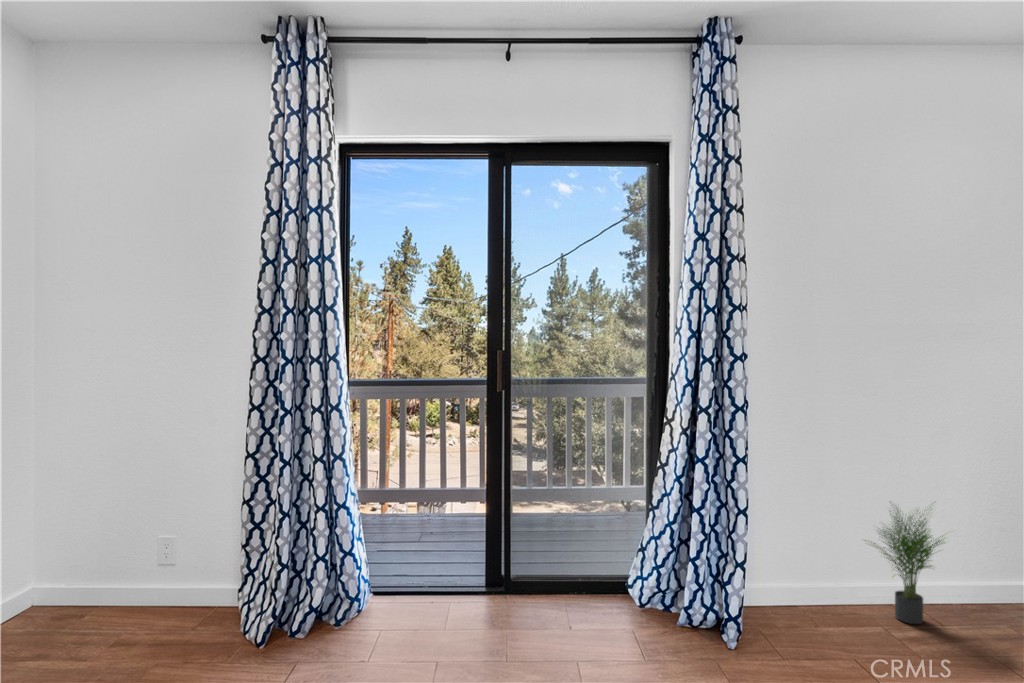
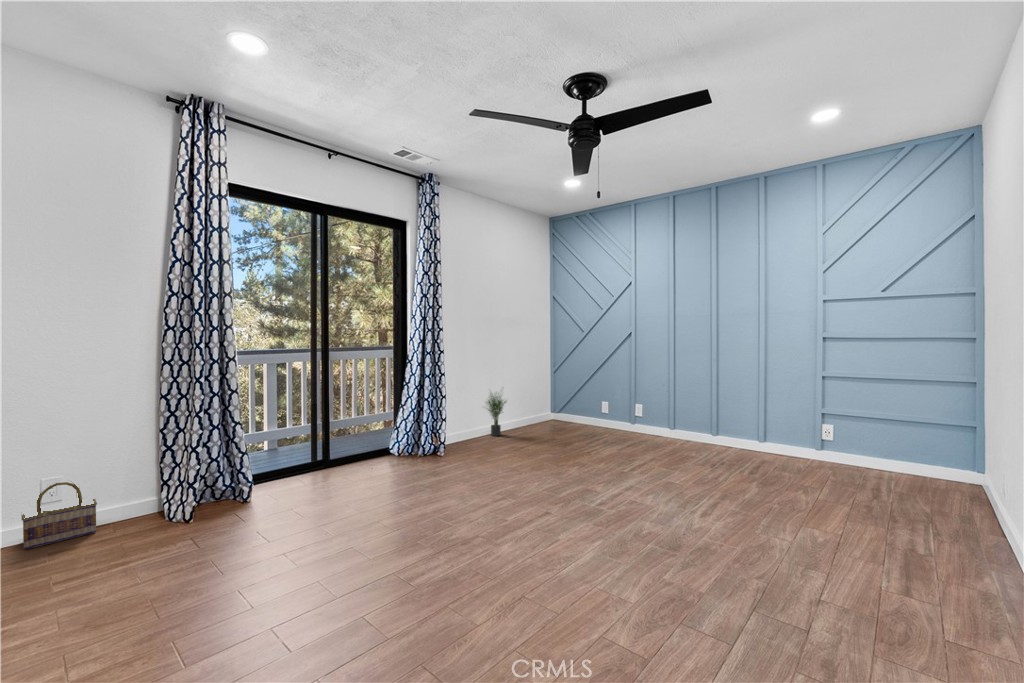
basket: none [117,538,199,622] -> present [22,482,97,550]

